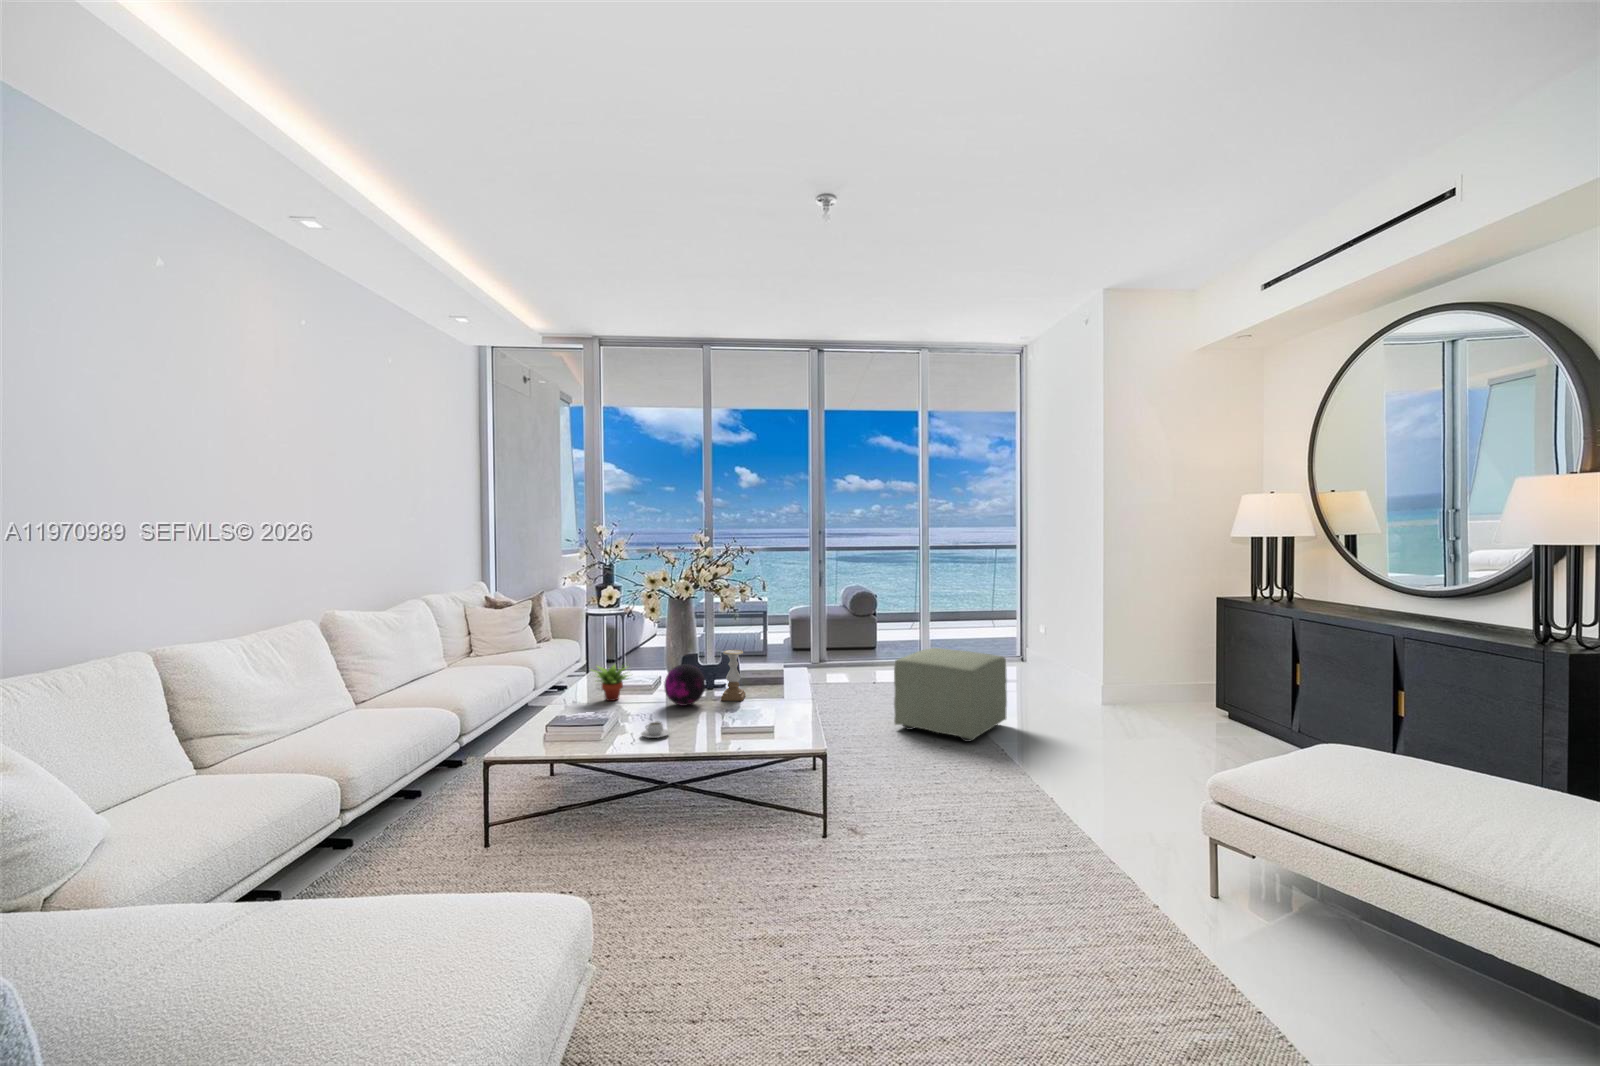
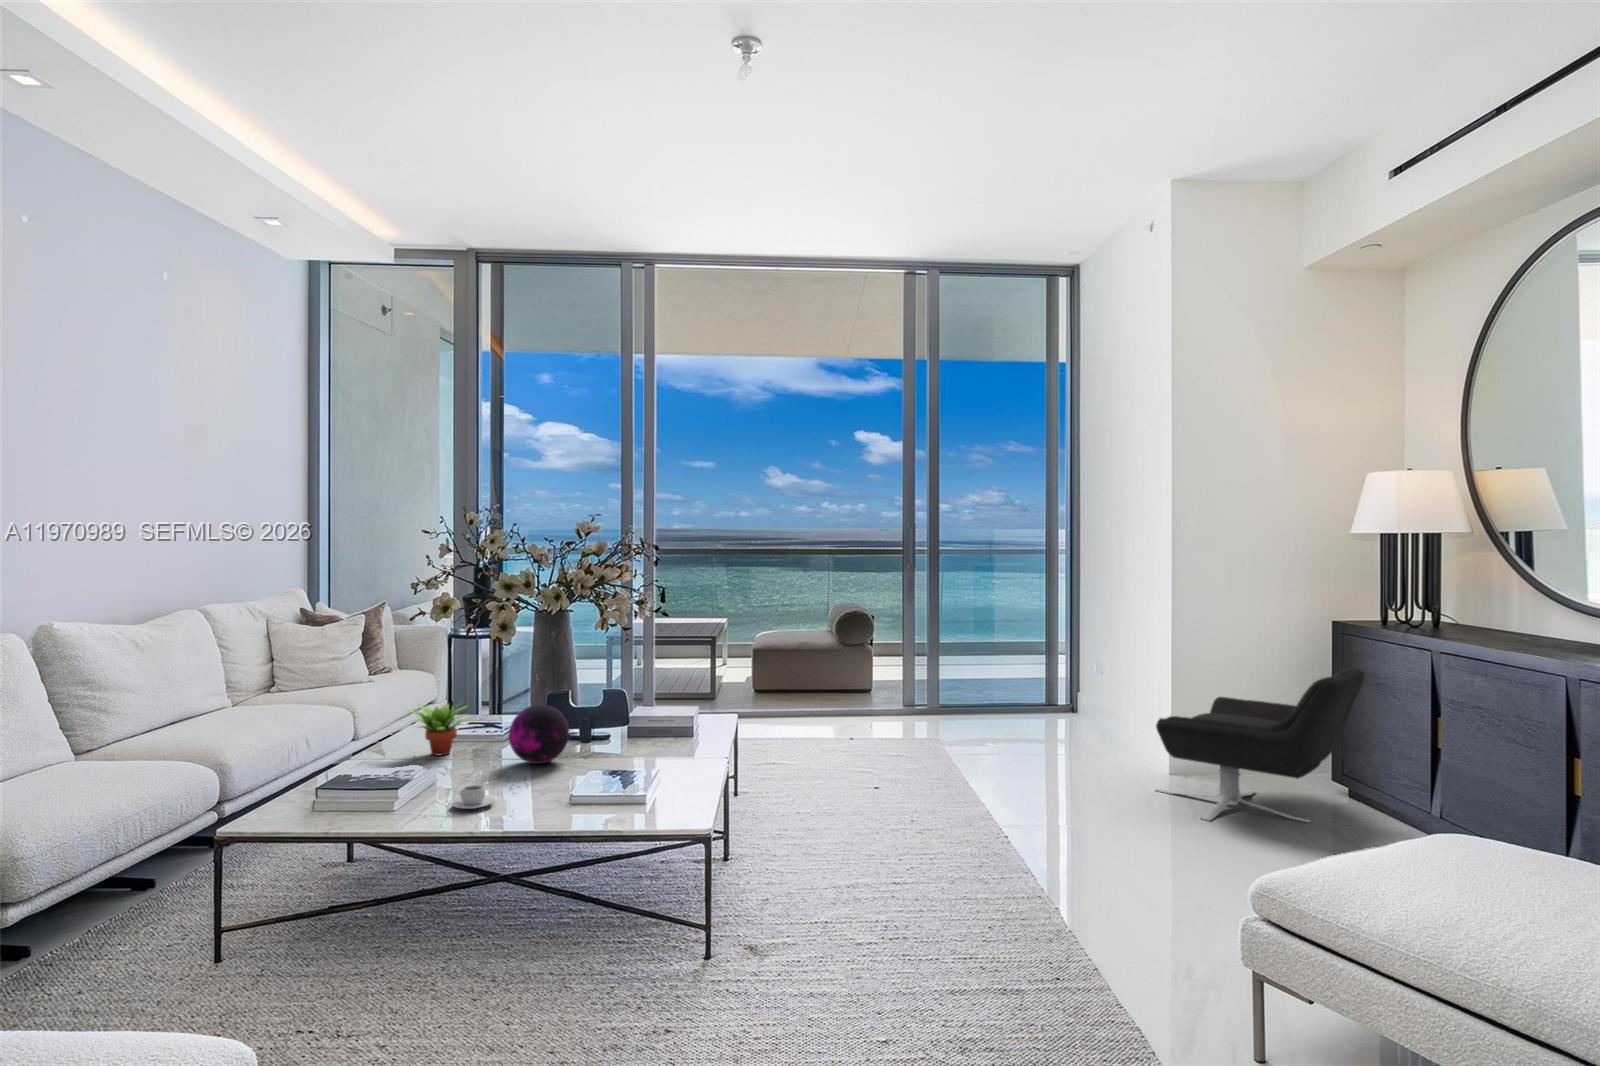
lounge chair: none [1096,629,1243,737] -> present [1156,668,1365,822]
ottoman: present [894,648,1007,742] -> none [860,689,1023,823]
candle holder: present [721,650,746,701] -> none [594,685,632,758]

